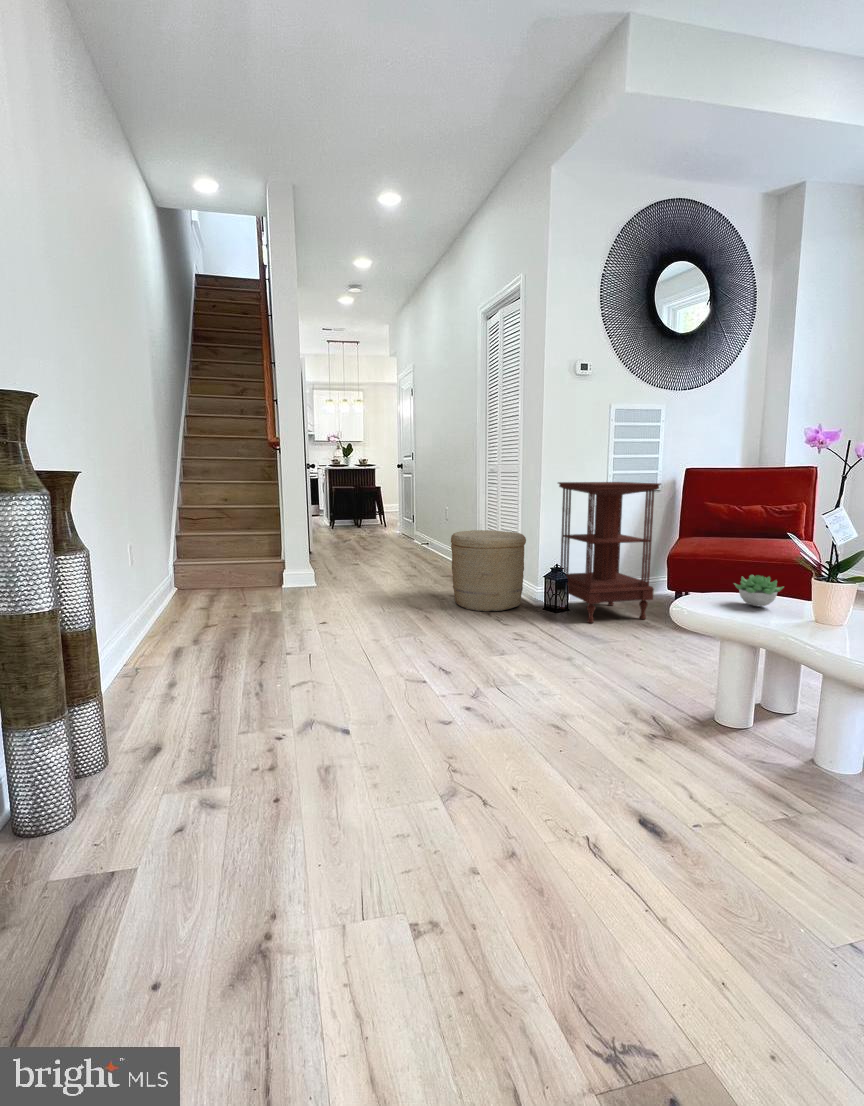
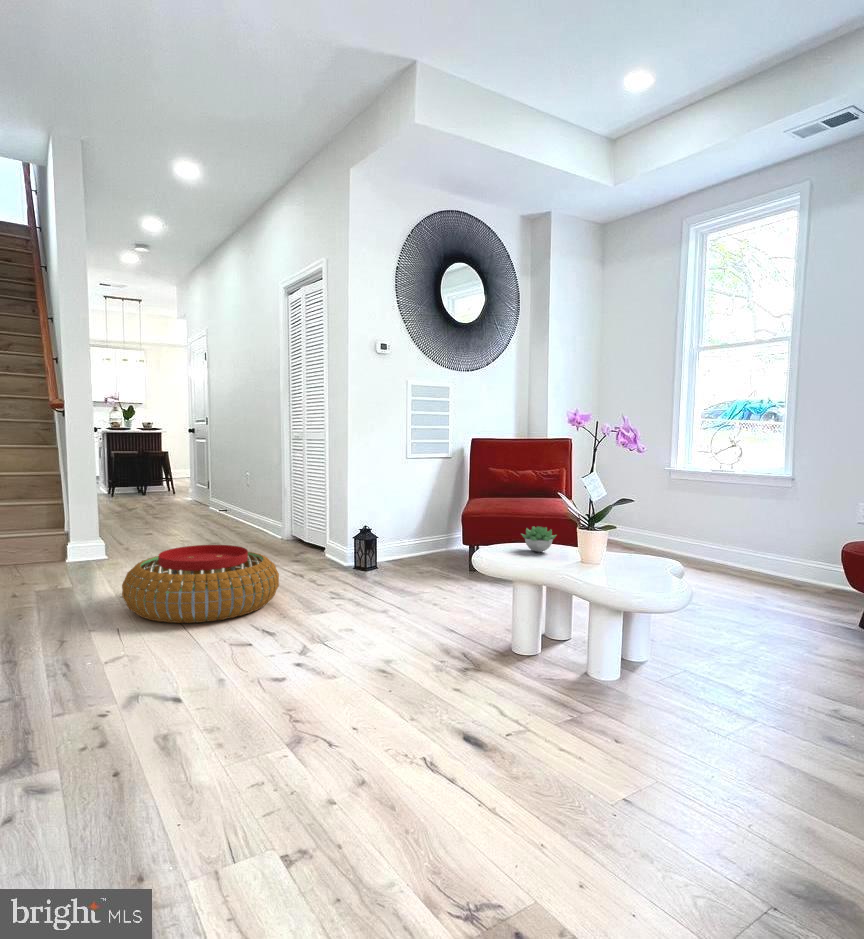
side table: present [558,482,661,623] -> none [365,449,456,579]
woven basket: present [451,530,526,611] -> none [262,495,337,575]
pouf: none [320,578,461,653] -> present [122,545,279,623]

